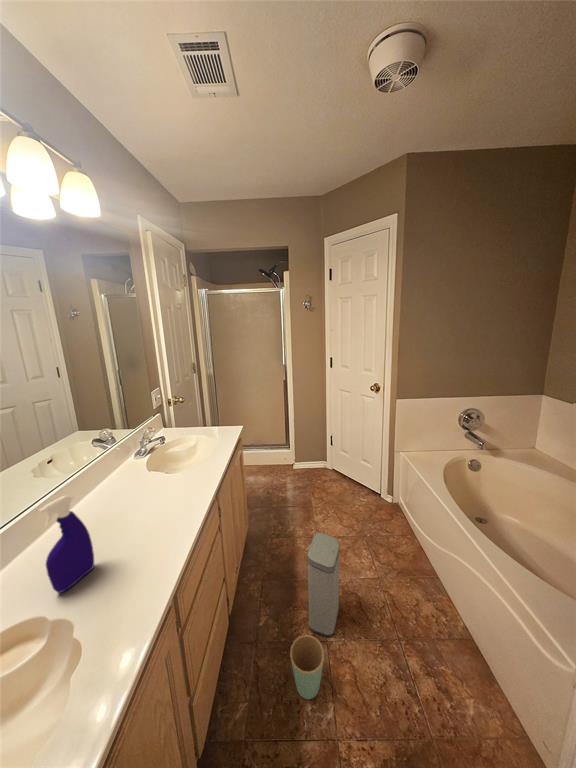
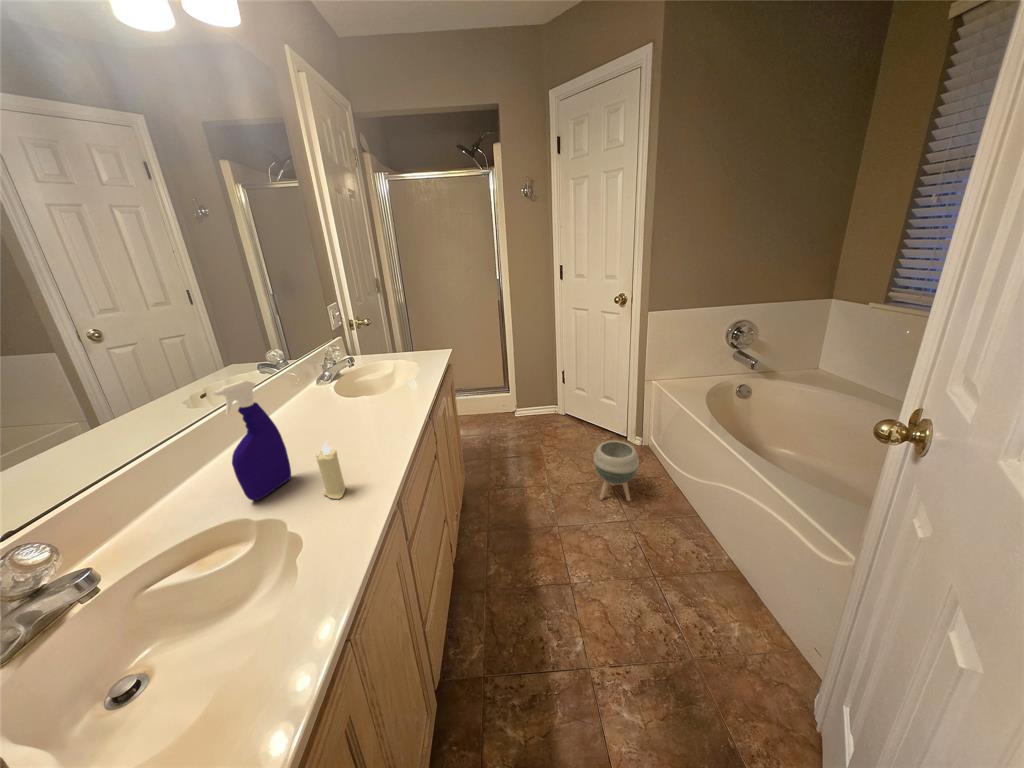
planter: none [351,505,388,560] -> present [594,441,639,501]
trash can: present [290,532,340,699] -> none [531,464,584,636]
candle: none [111,550,133,598] -> present [316,441,346,499]

